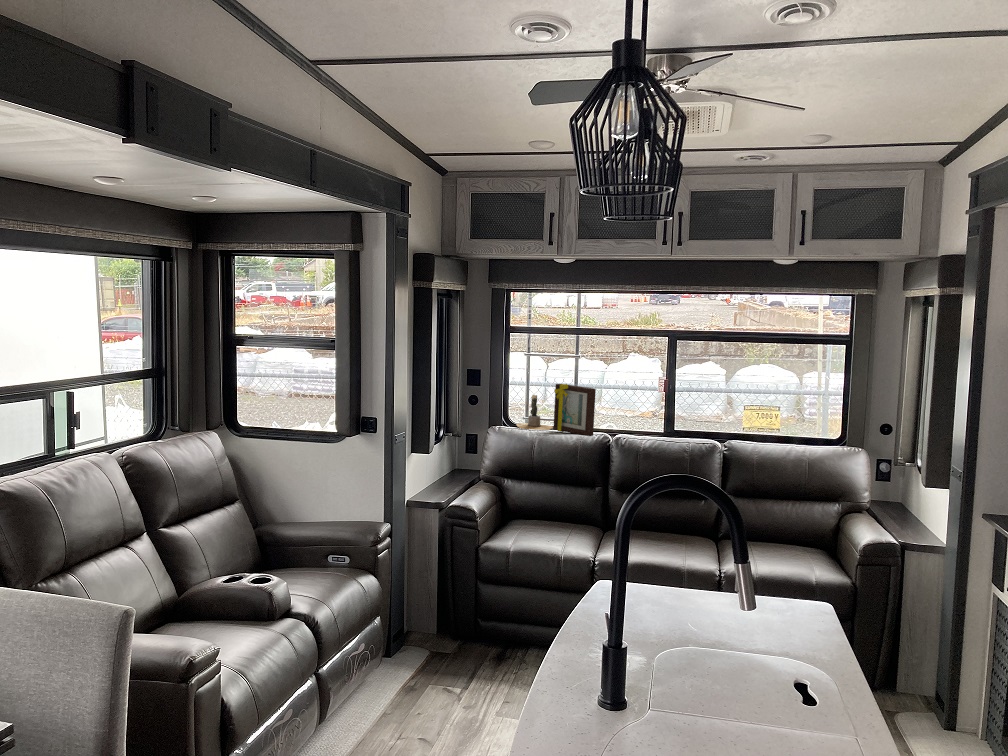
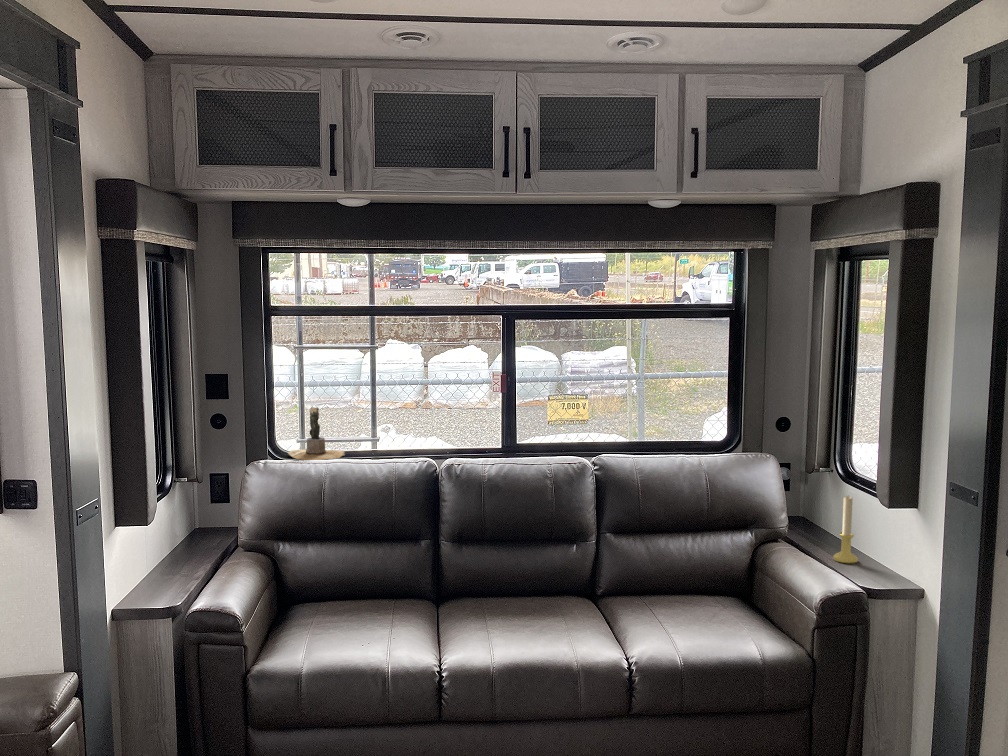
picture frame: present [553,384,596,436] -> none [347,389,412,466]
candle holder: none [896,481,915,532] -> present [833,496,858,564]

